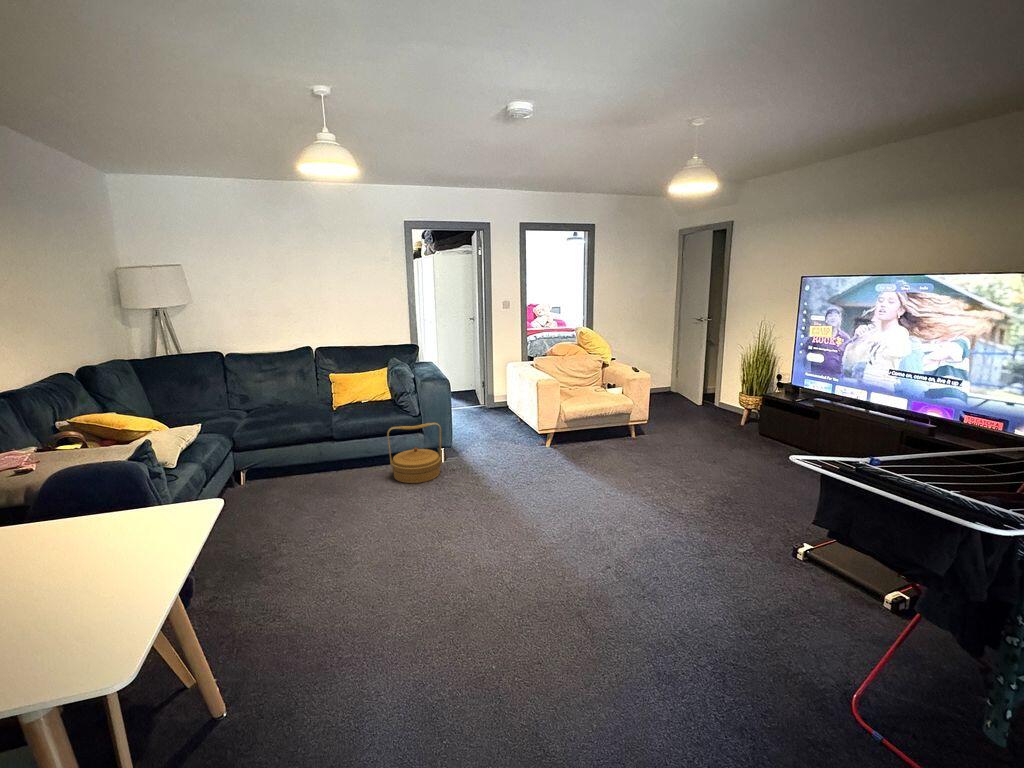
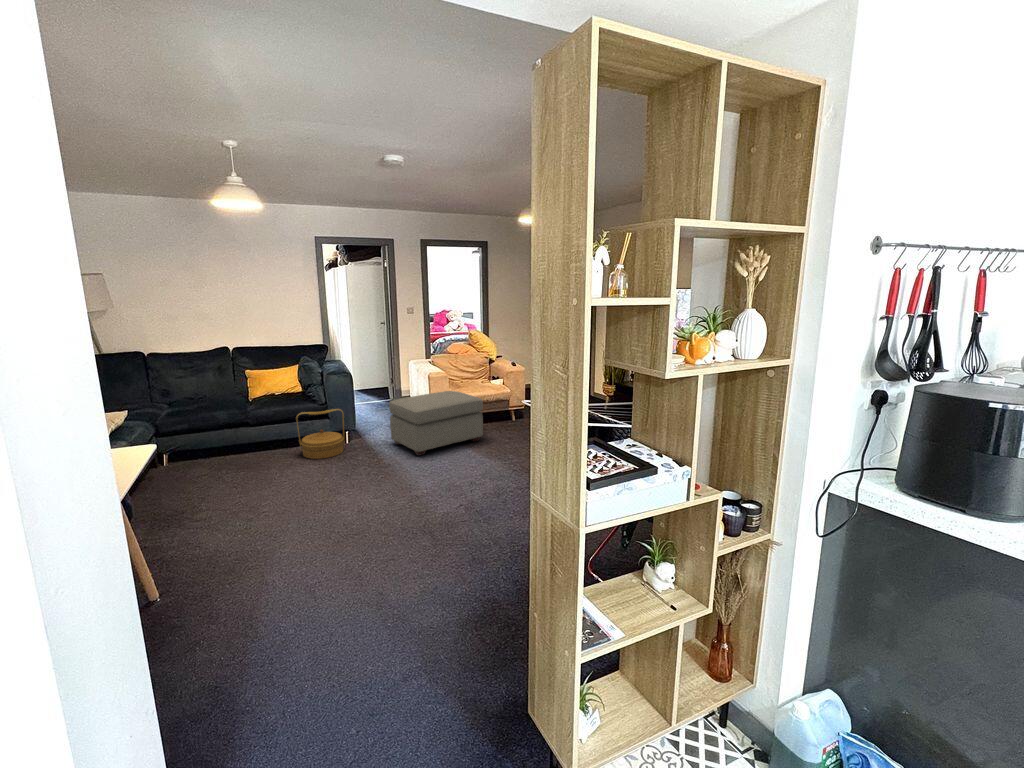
ottoman: none [494,402,608,484] -> present [389,391,483,455]

